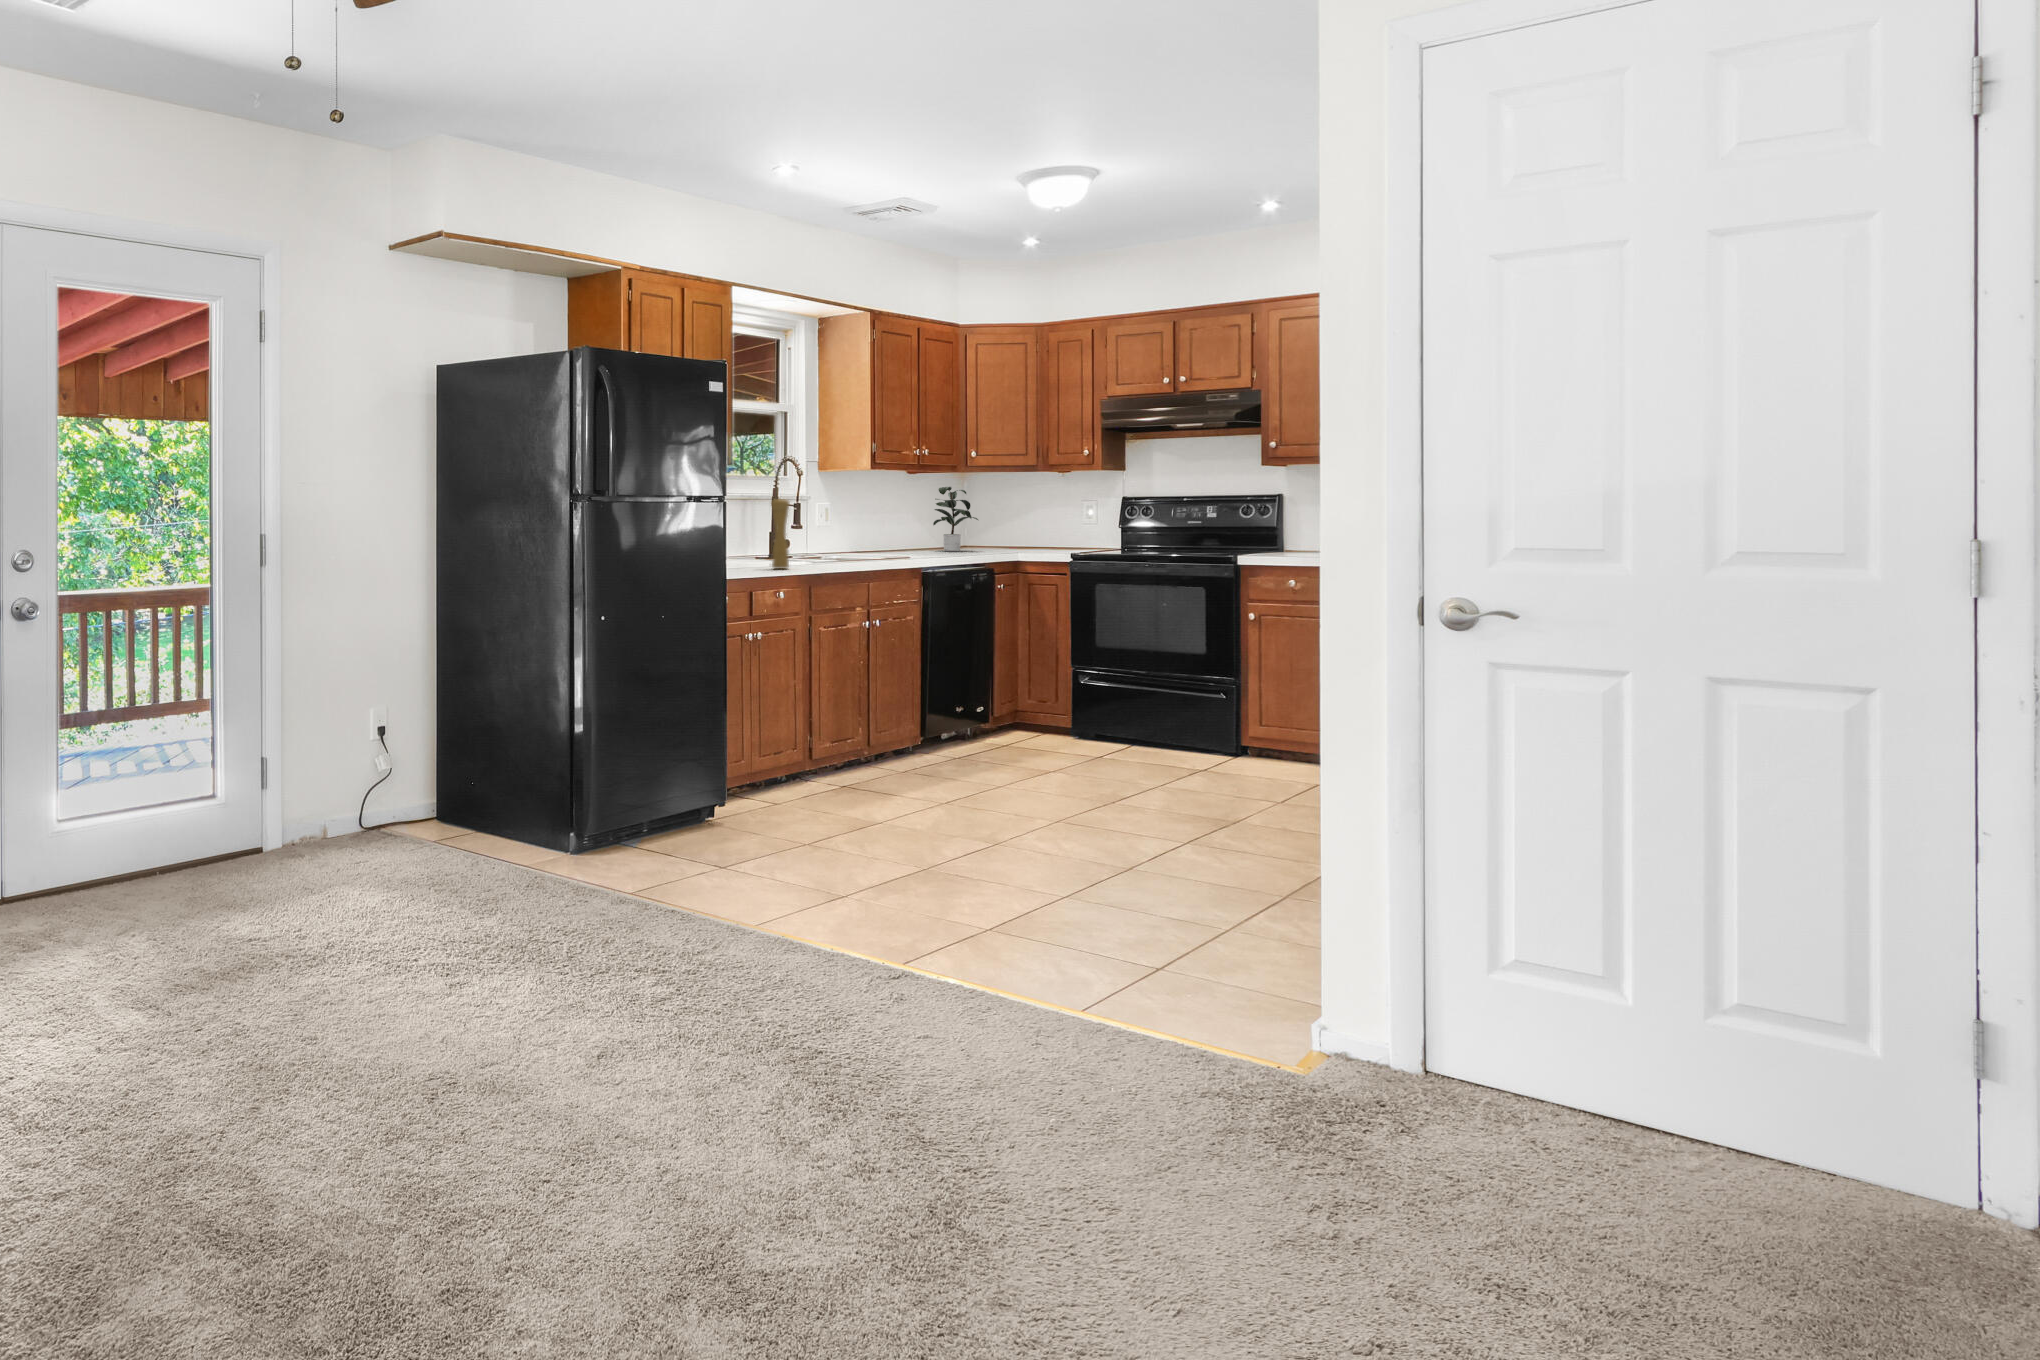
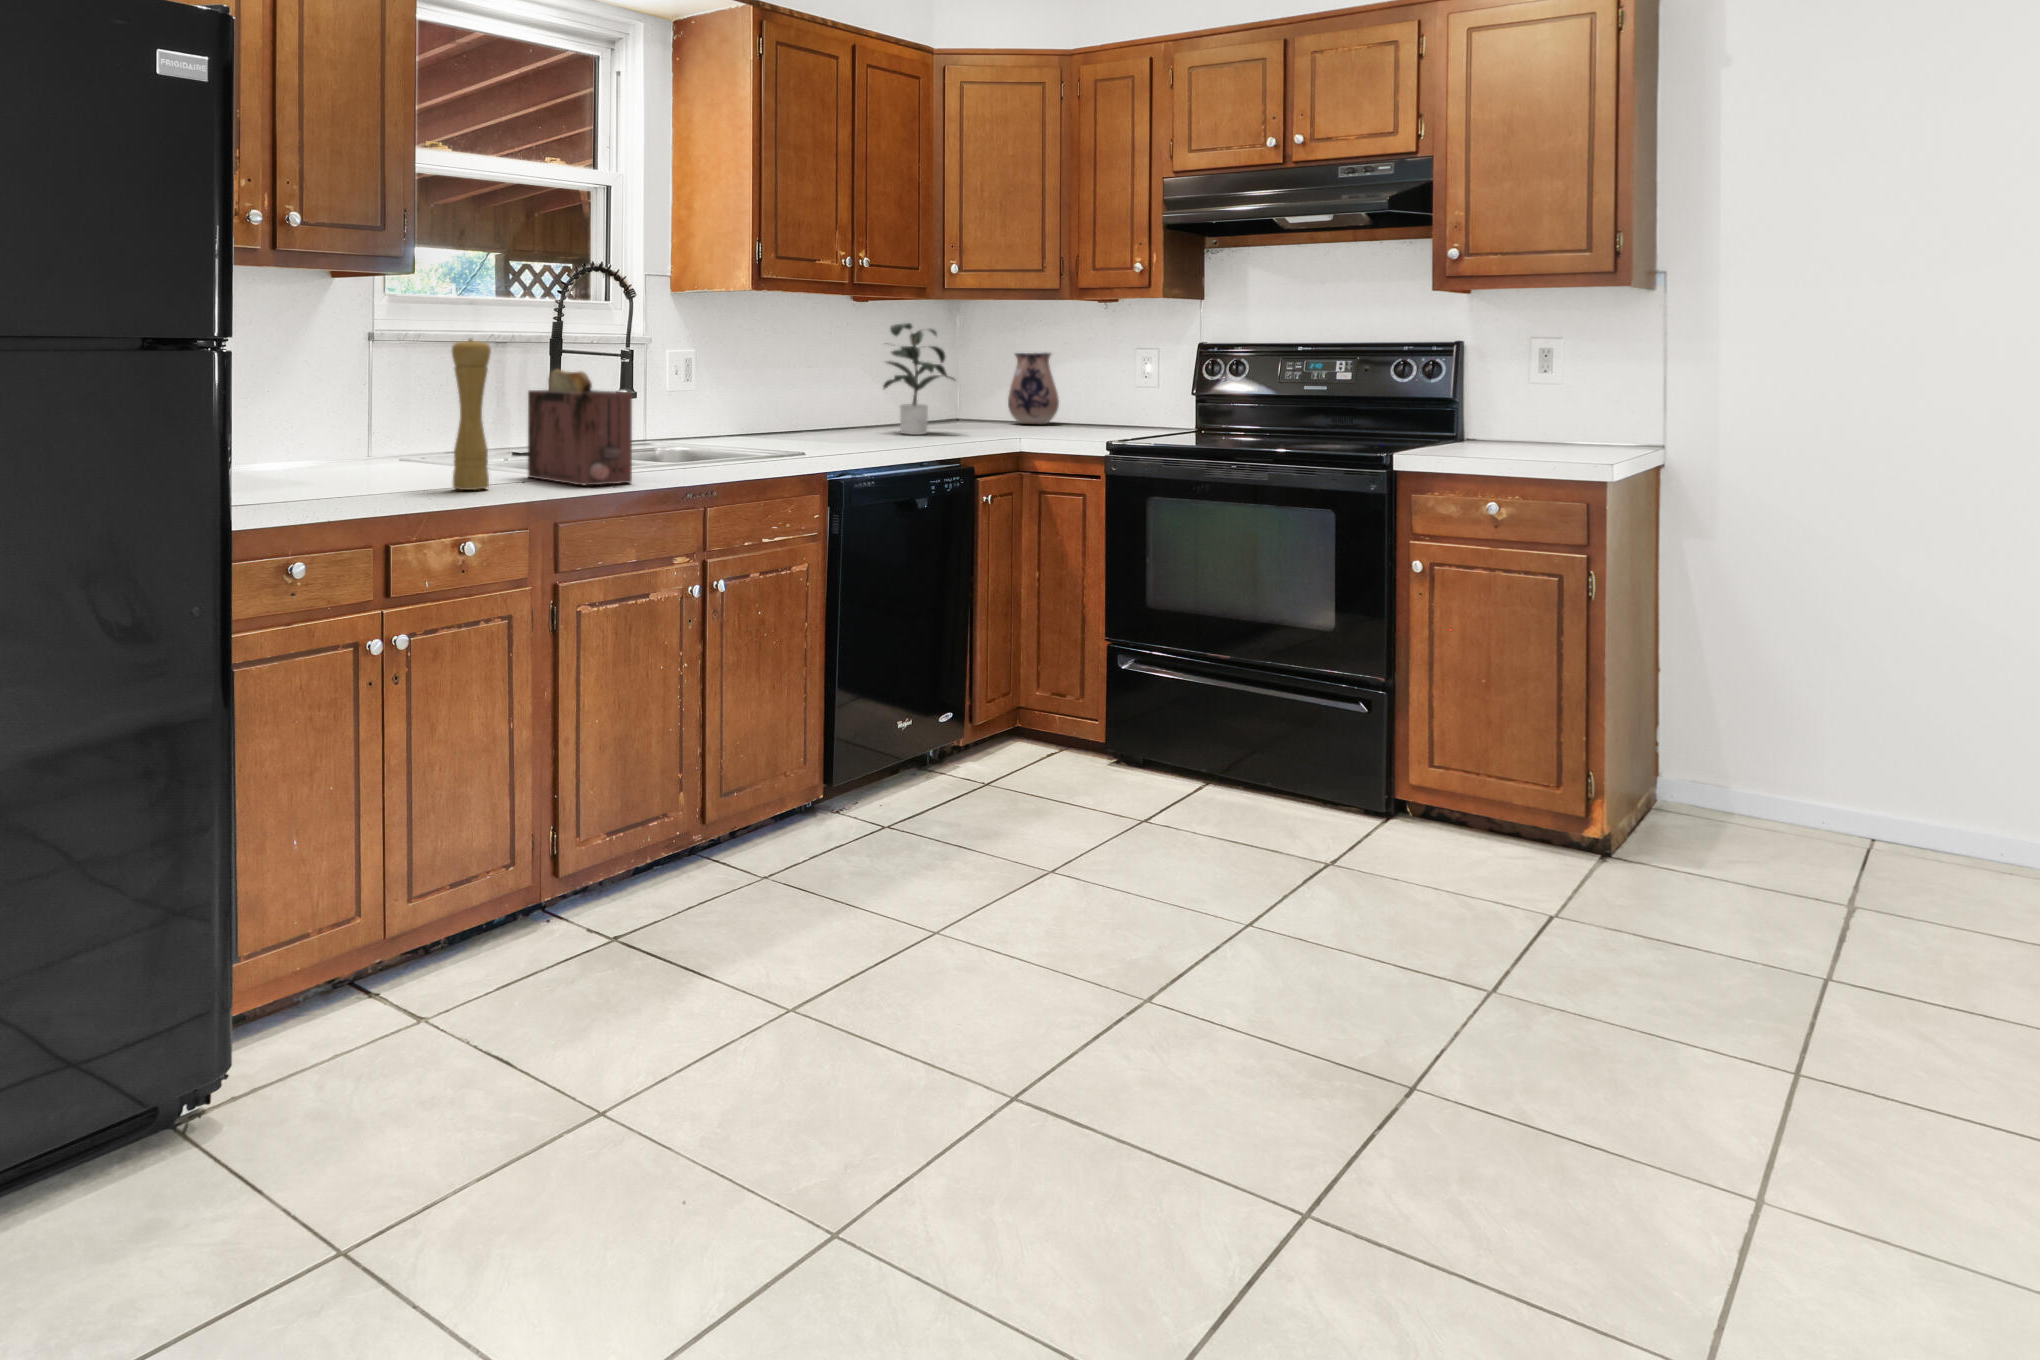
ceramic pitcher: none [1001,503,1033,547] -> present [1008,353,1059,424]
toaster: none [792,513,850,567] -> present [528,370,632,485]

